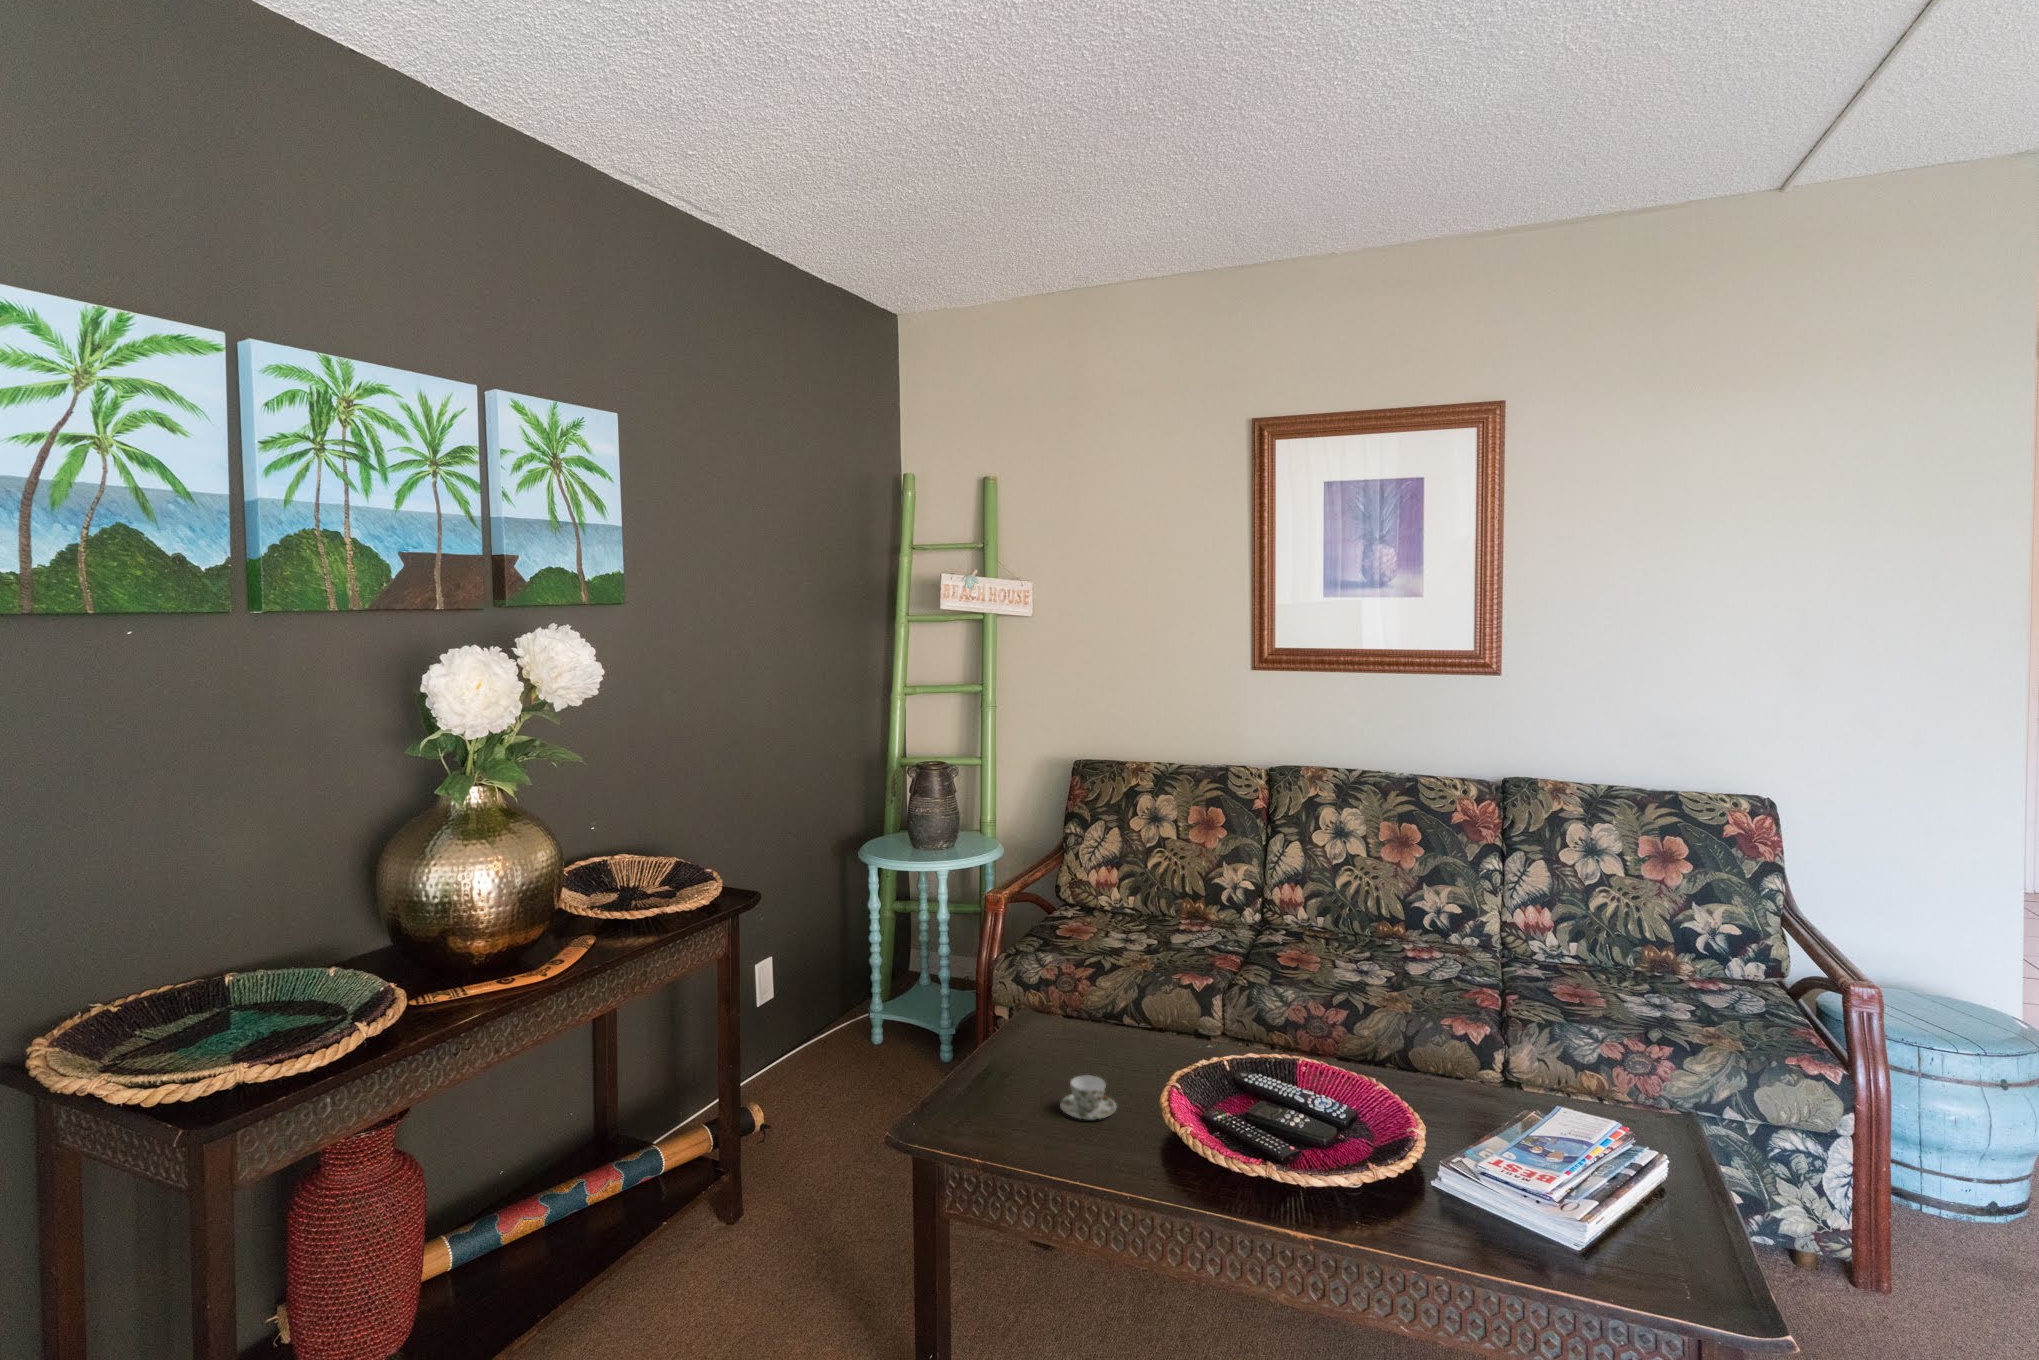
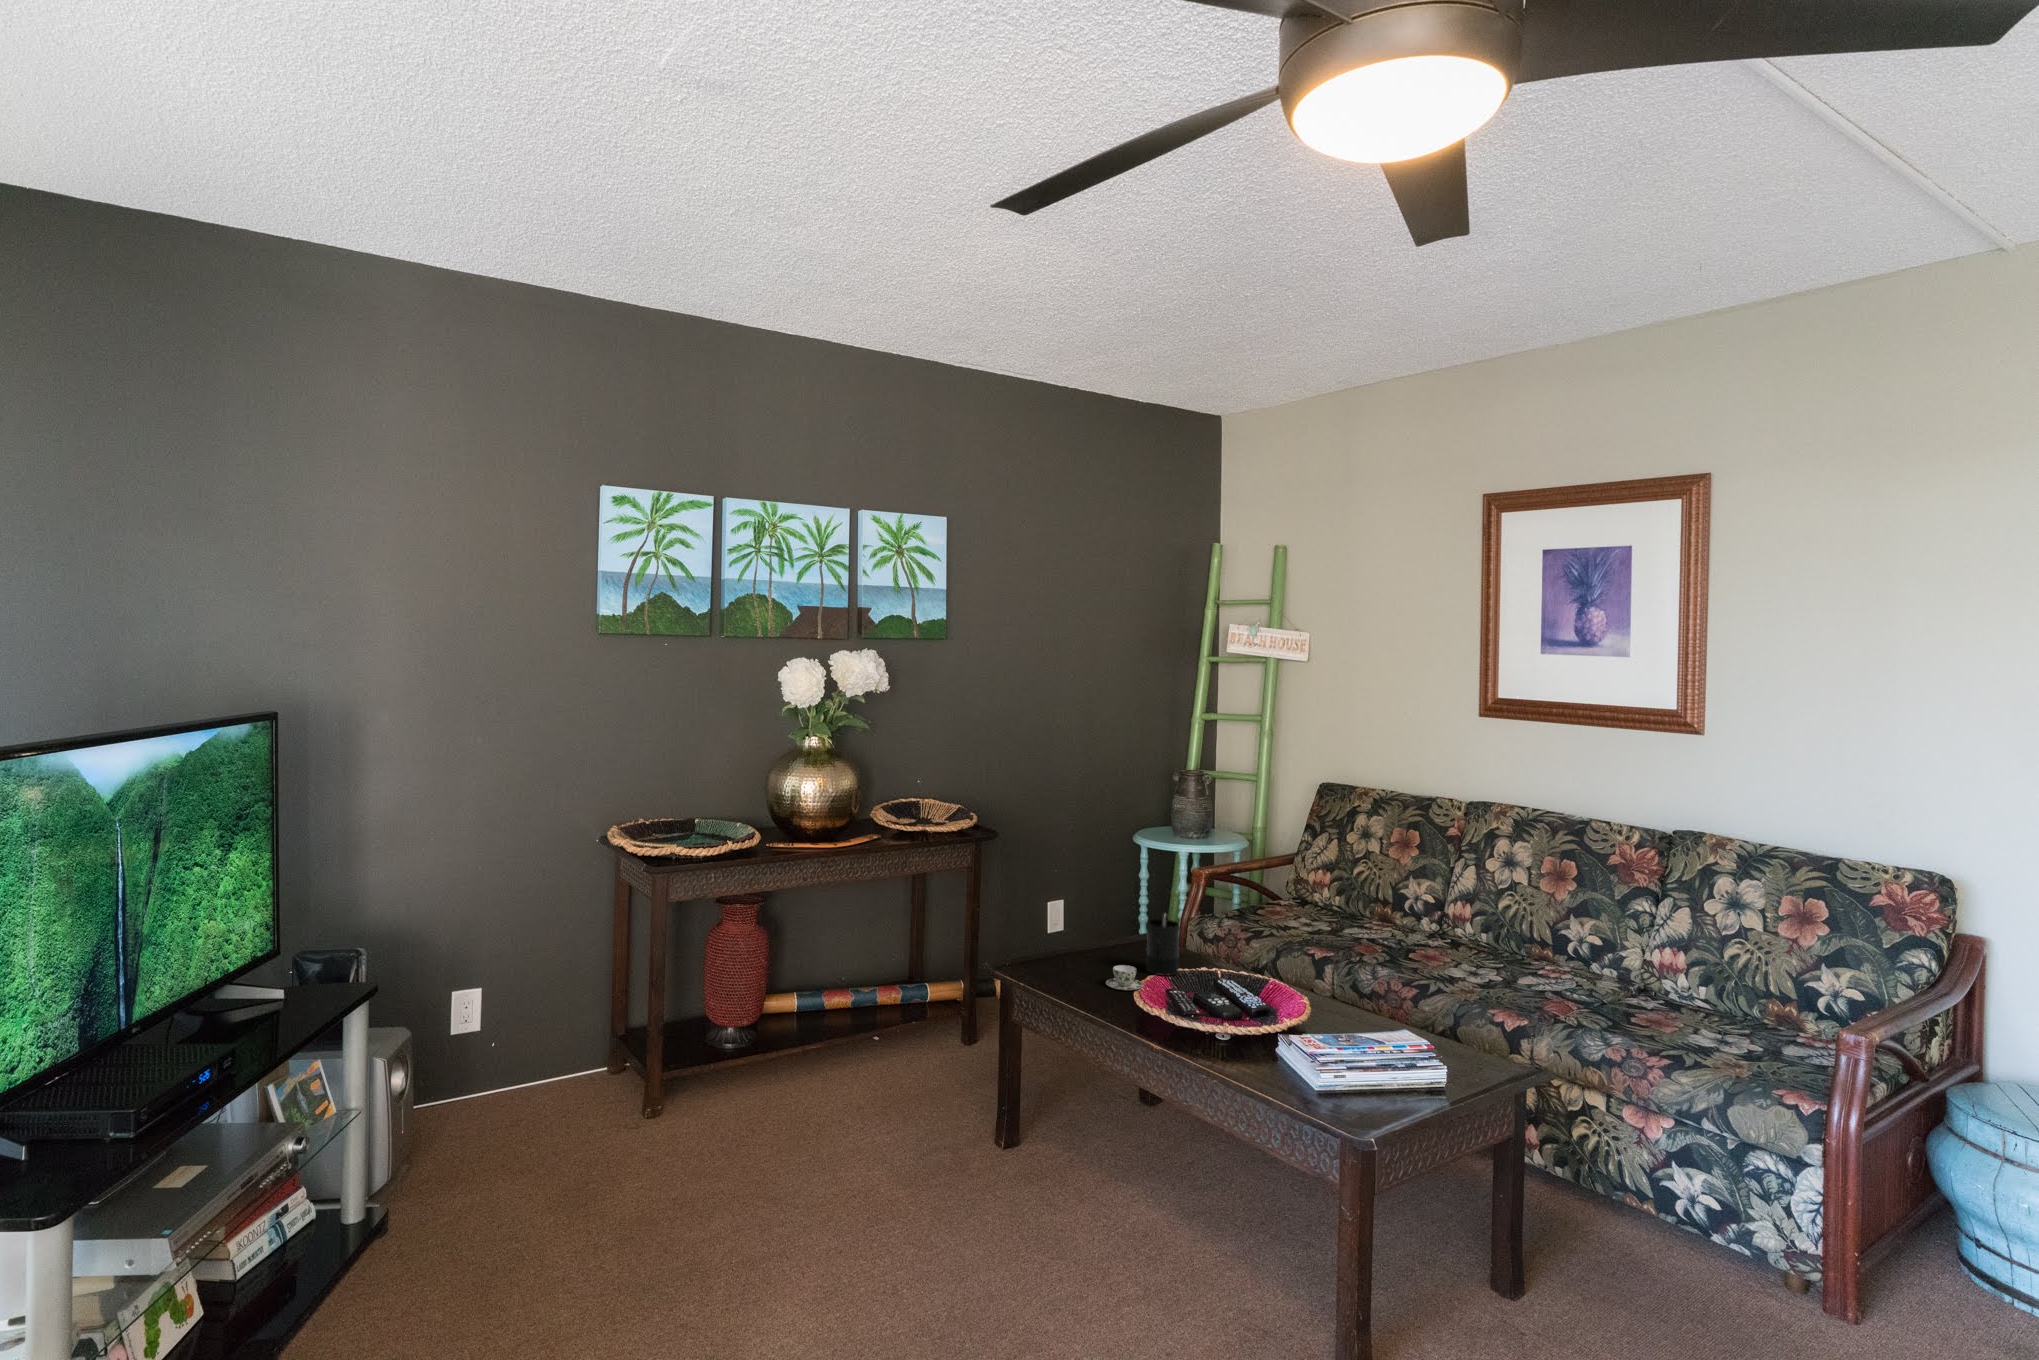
candle: none [1069,978,1115,1072] -> present [1147,918,1179,976]

